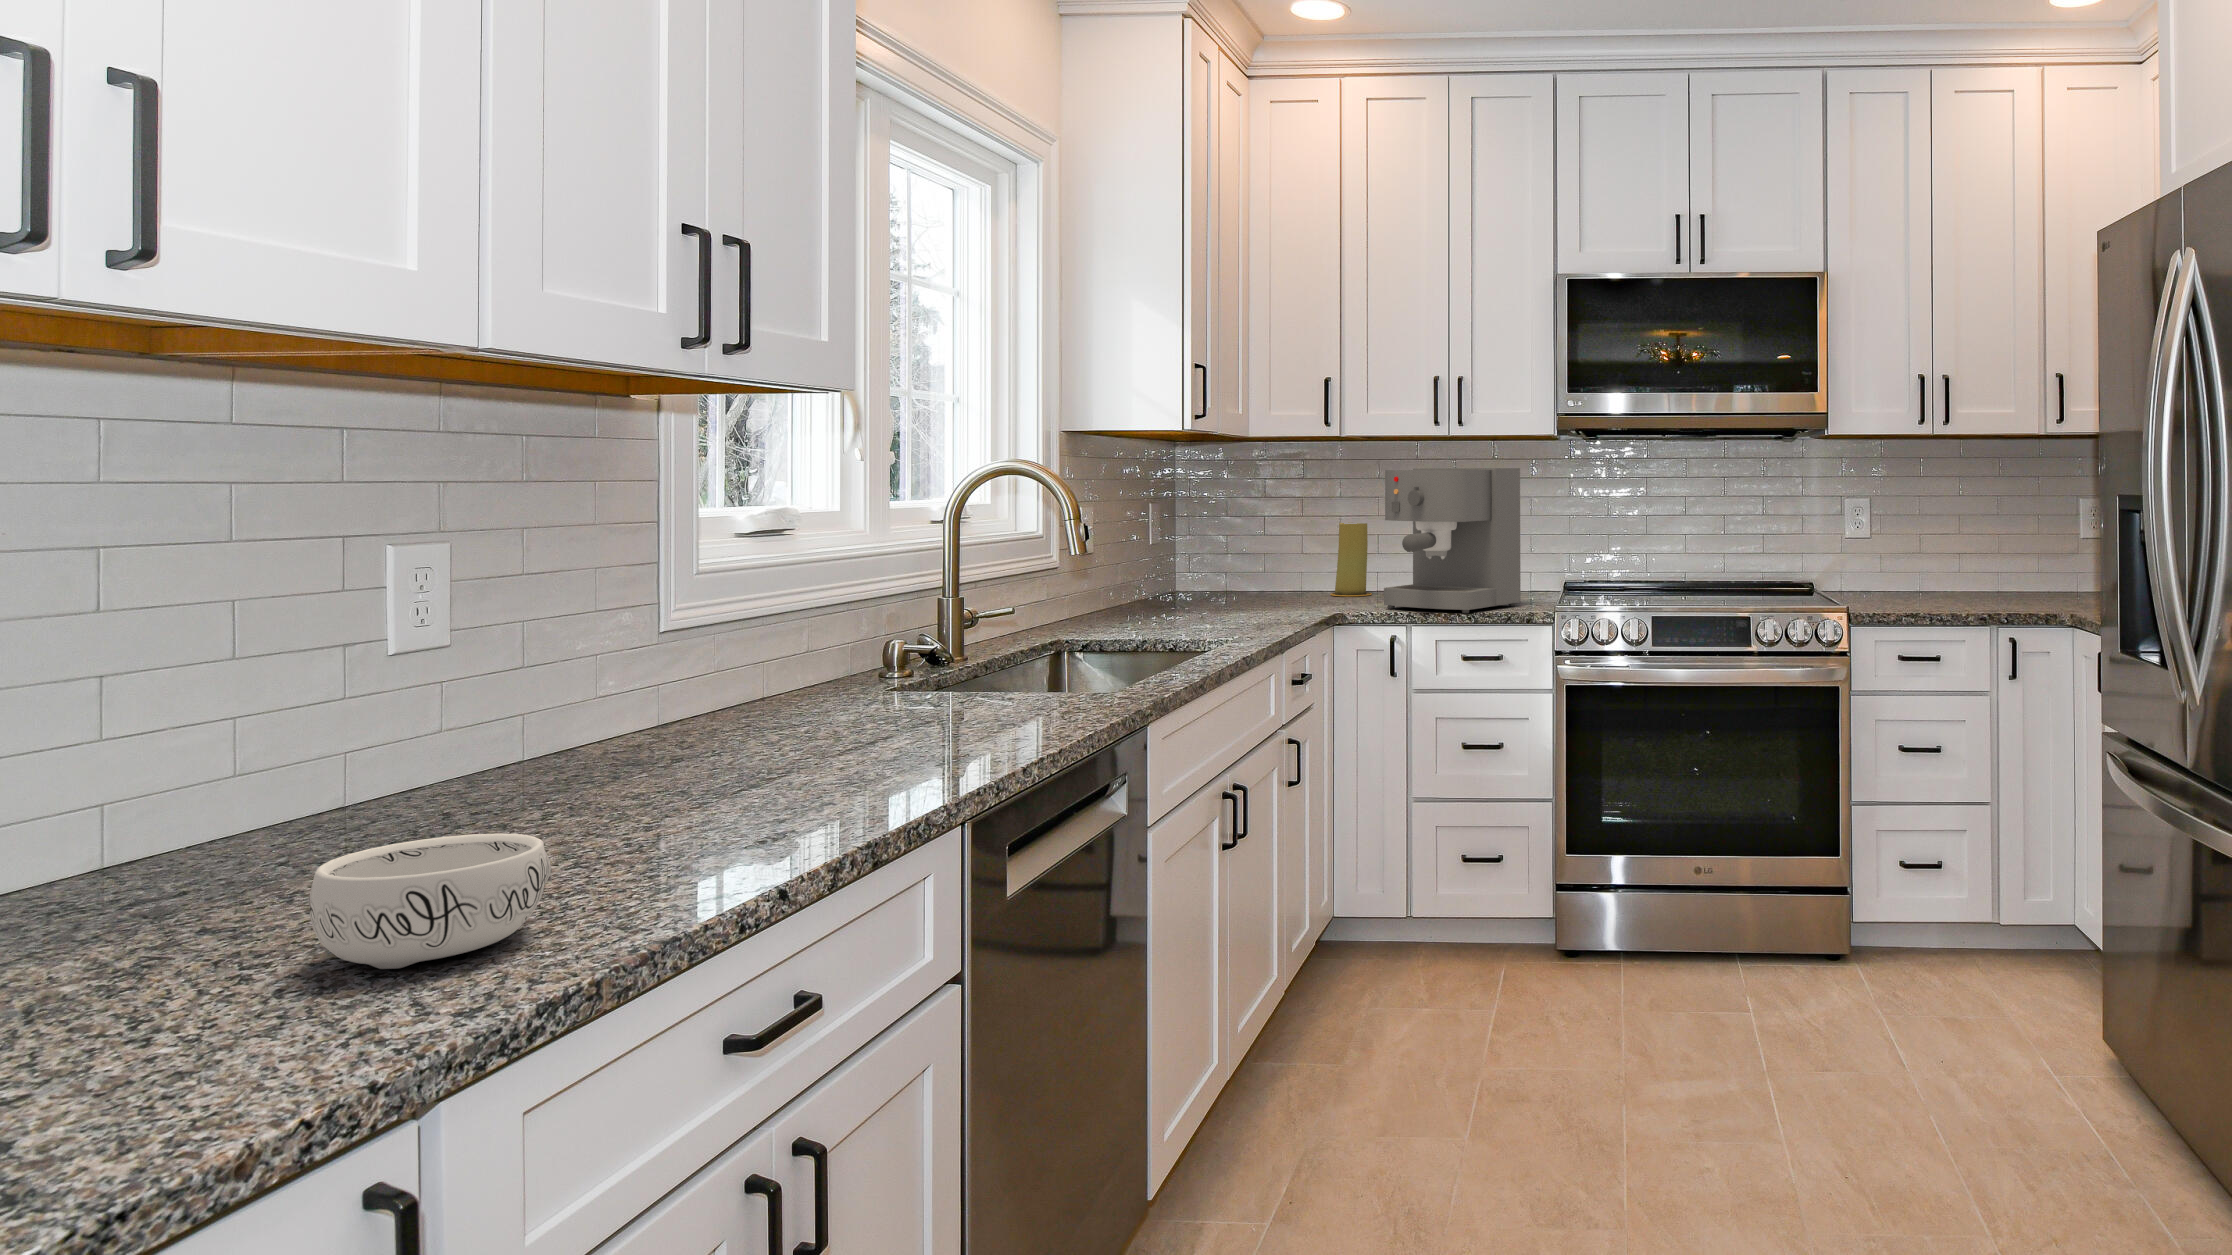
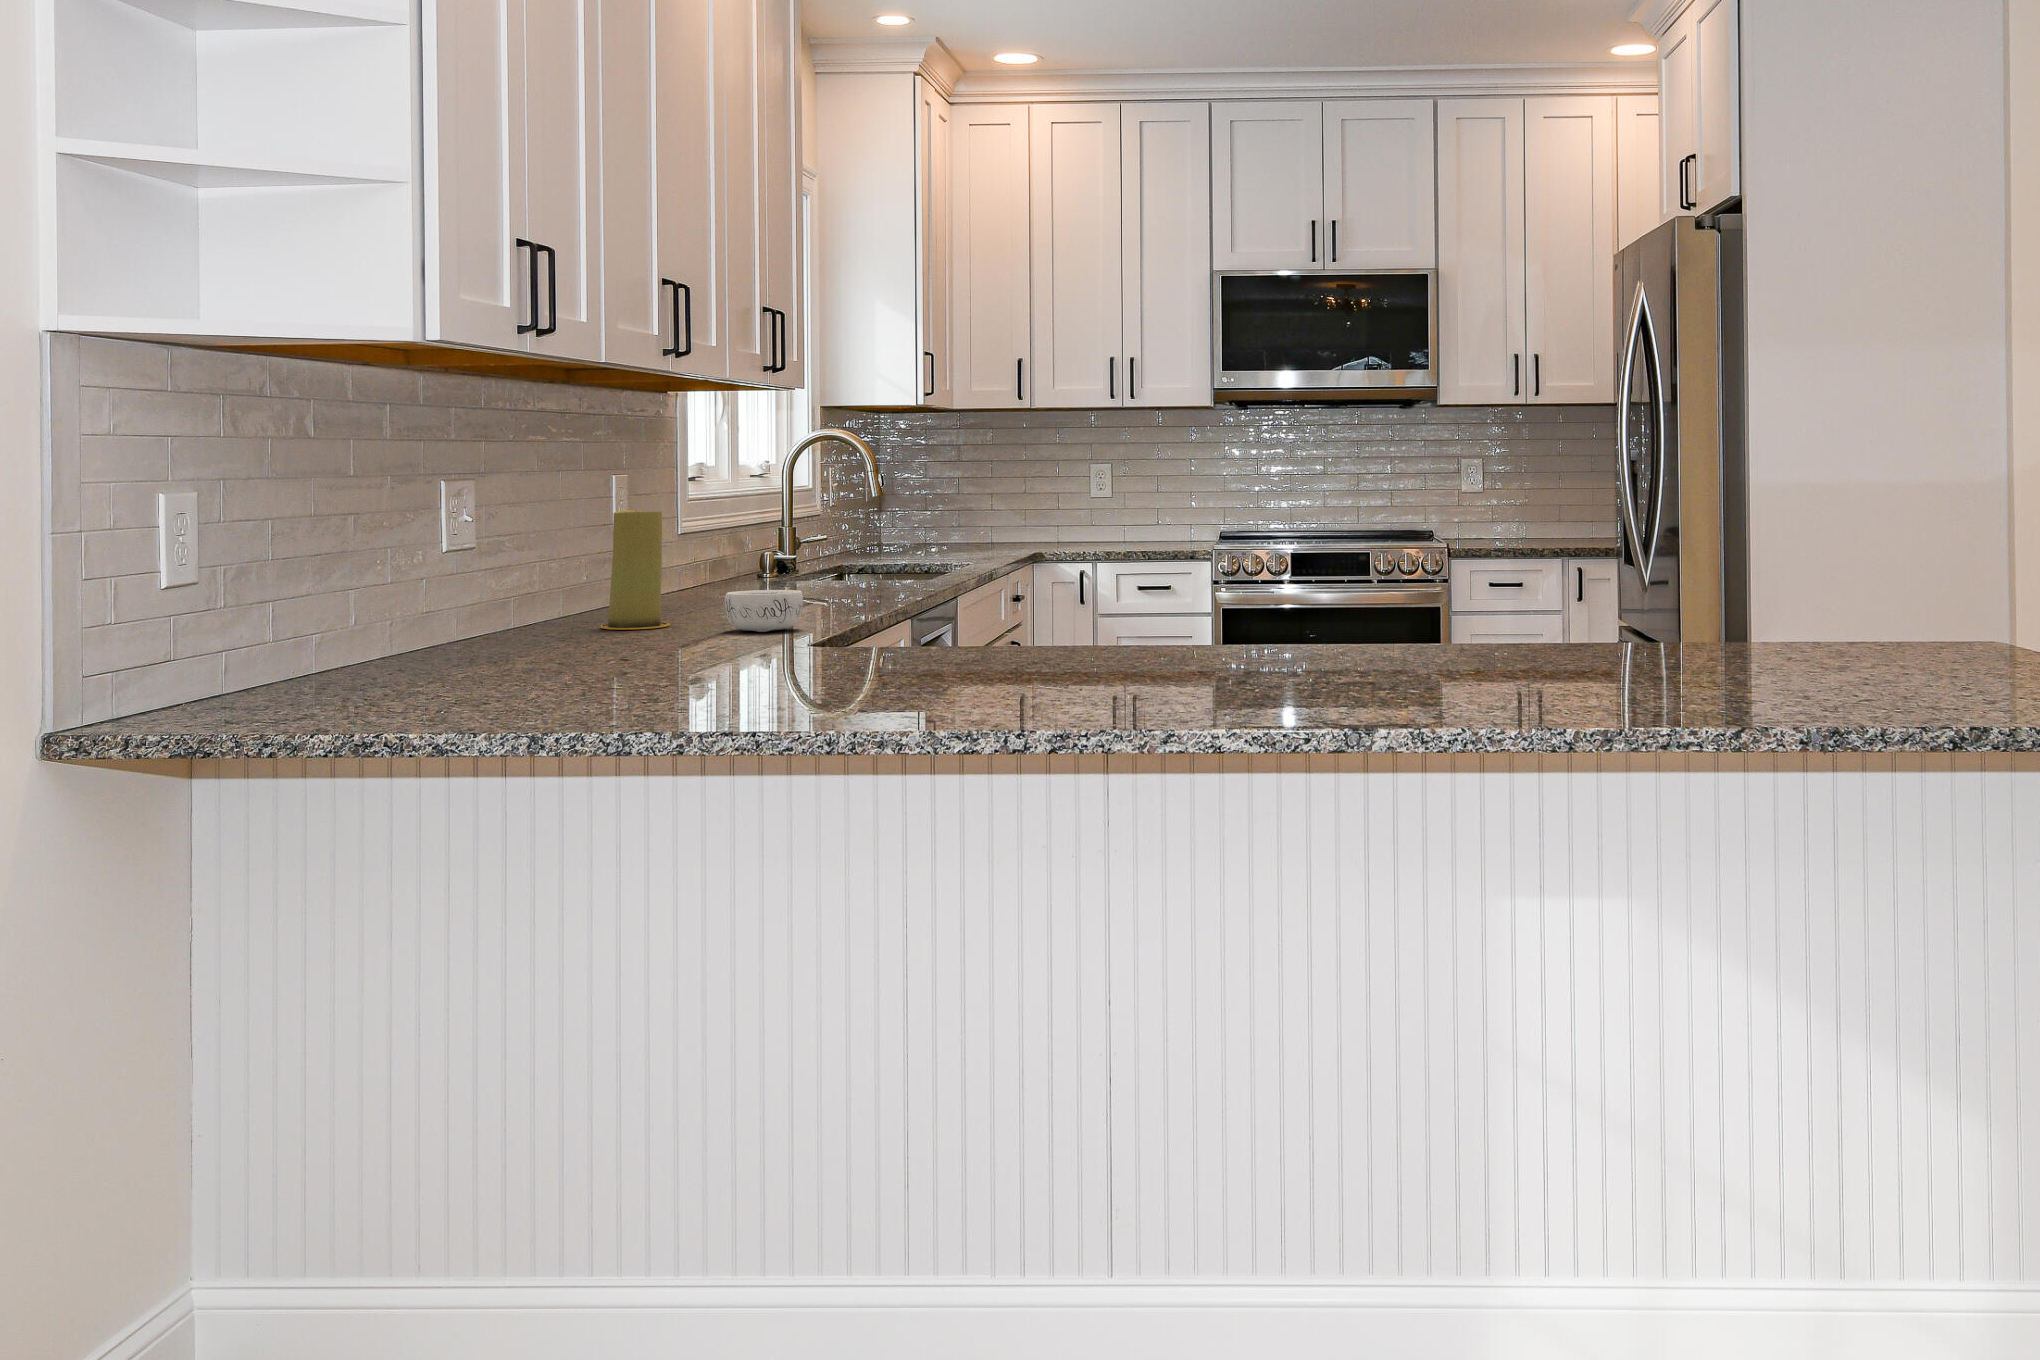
coffee maker: present [1384,468,1521,613] -> none [1072,434,1184,551]
candle: present [1330,523,1372,596] -> present [601,510,670,630]

